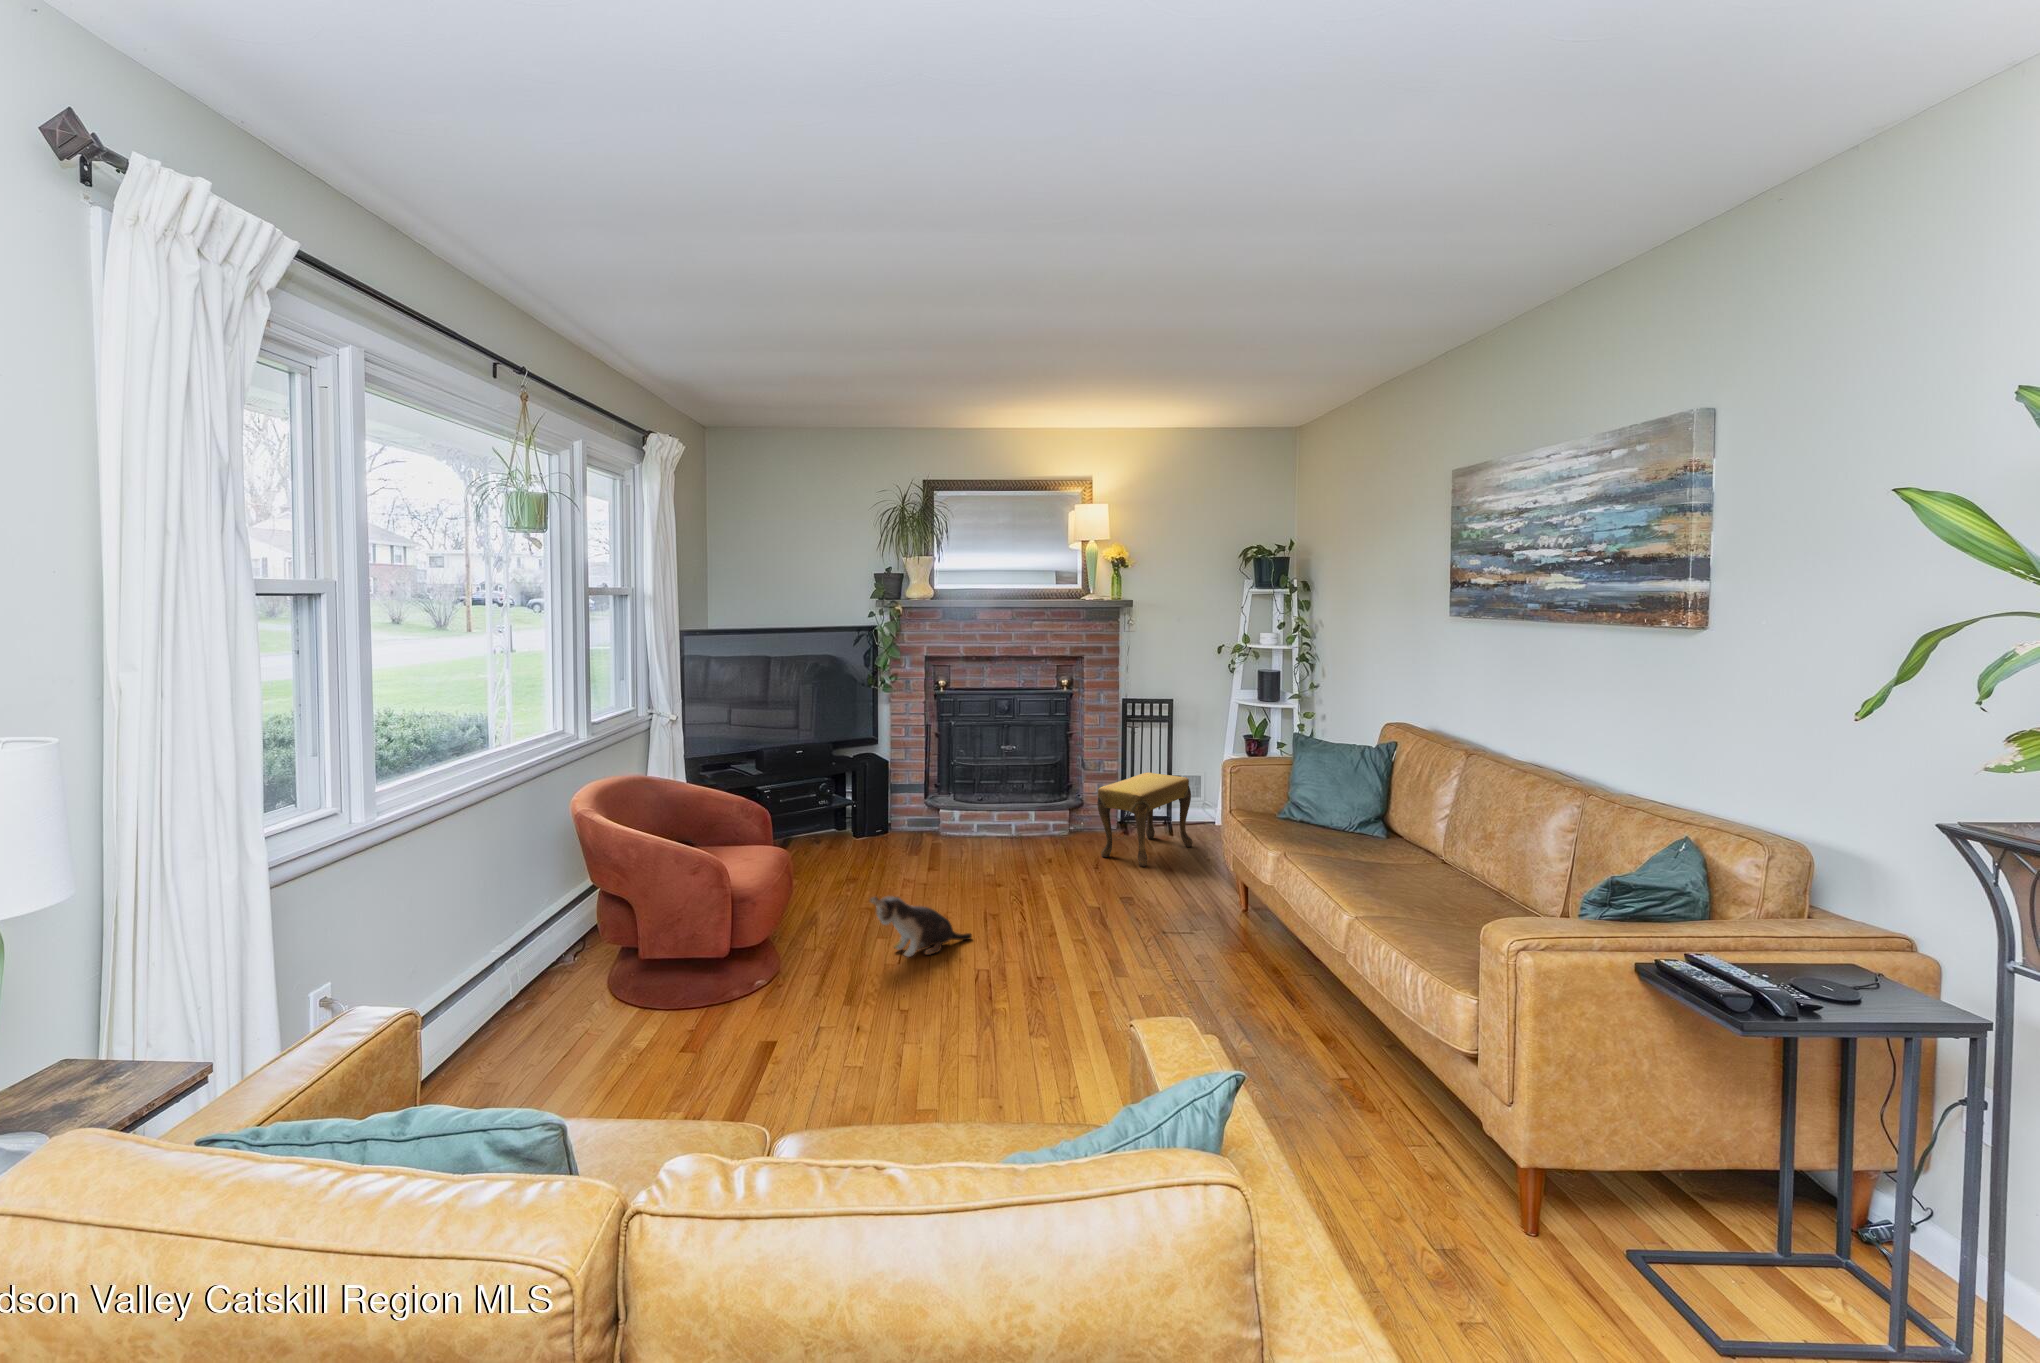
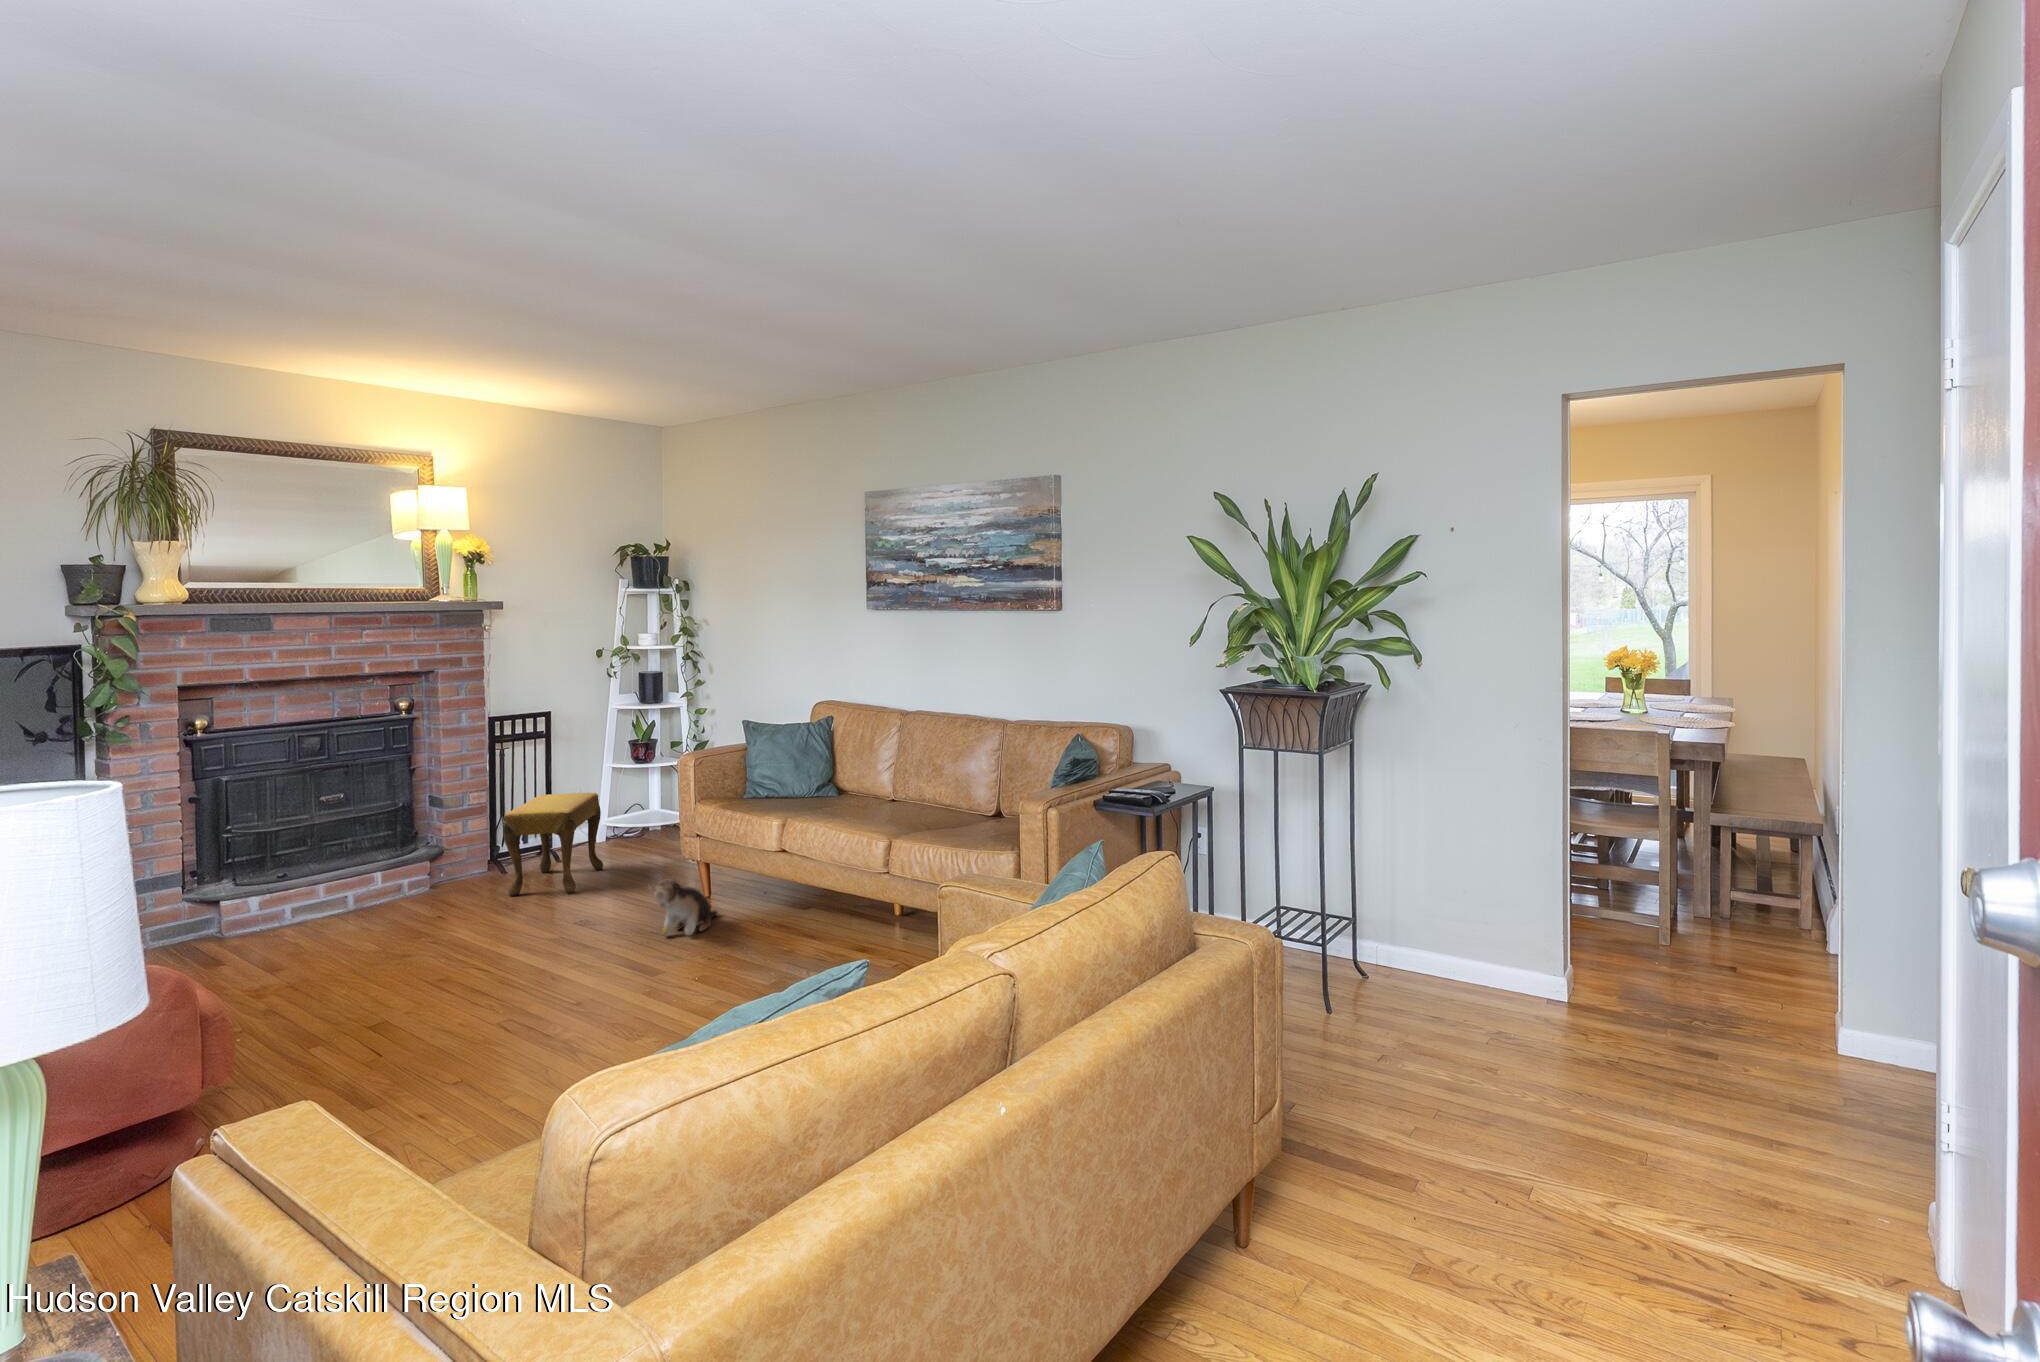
plush toy: present [869,896,972,957] -> present [648,878,717,936]

